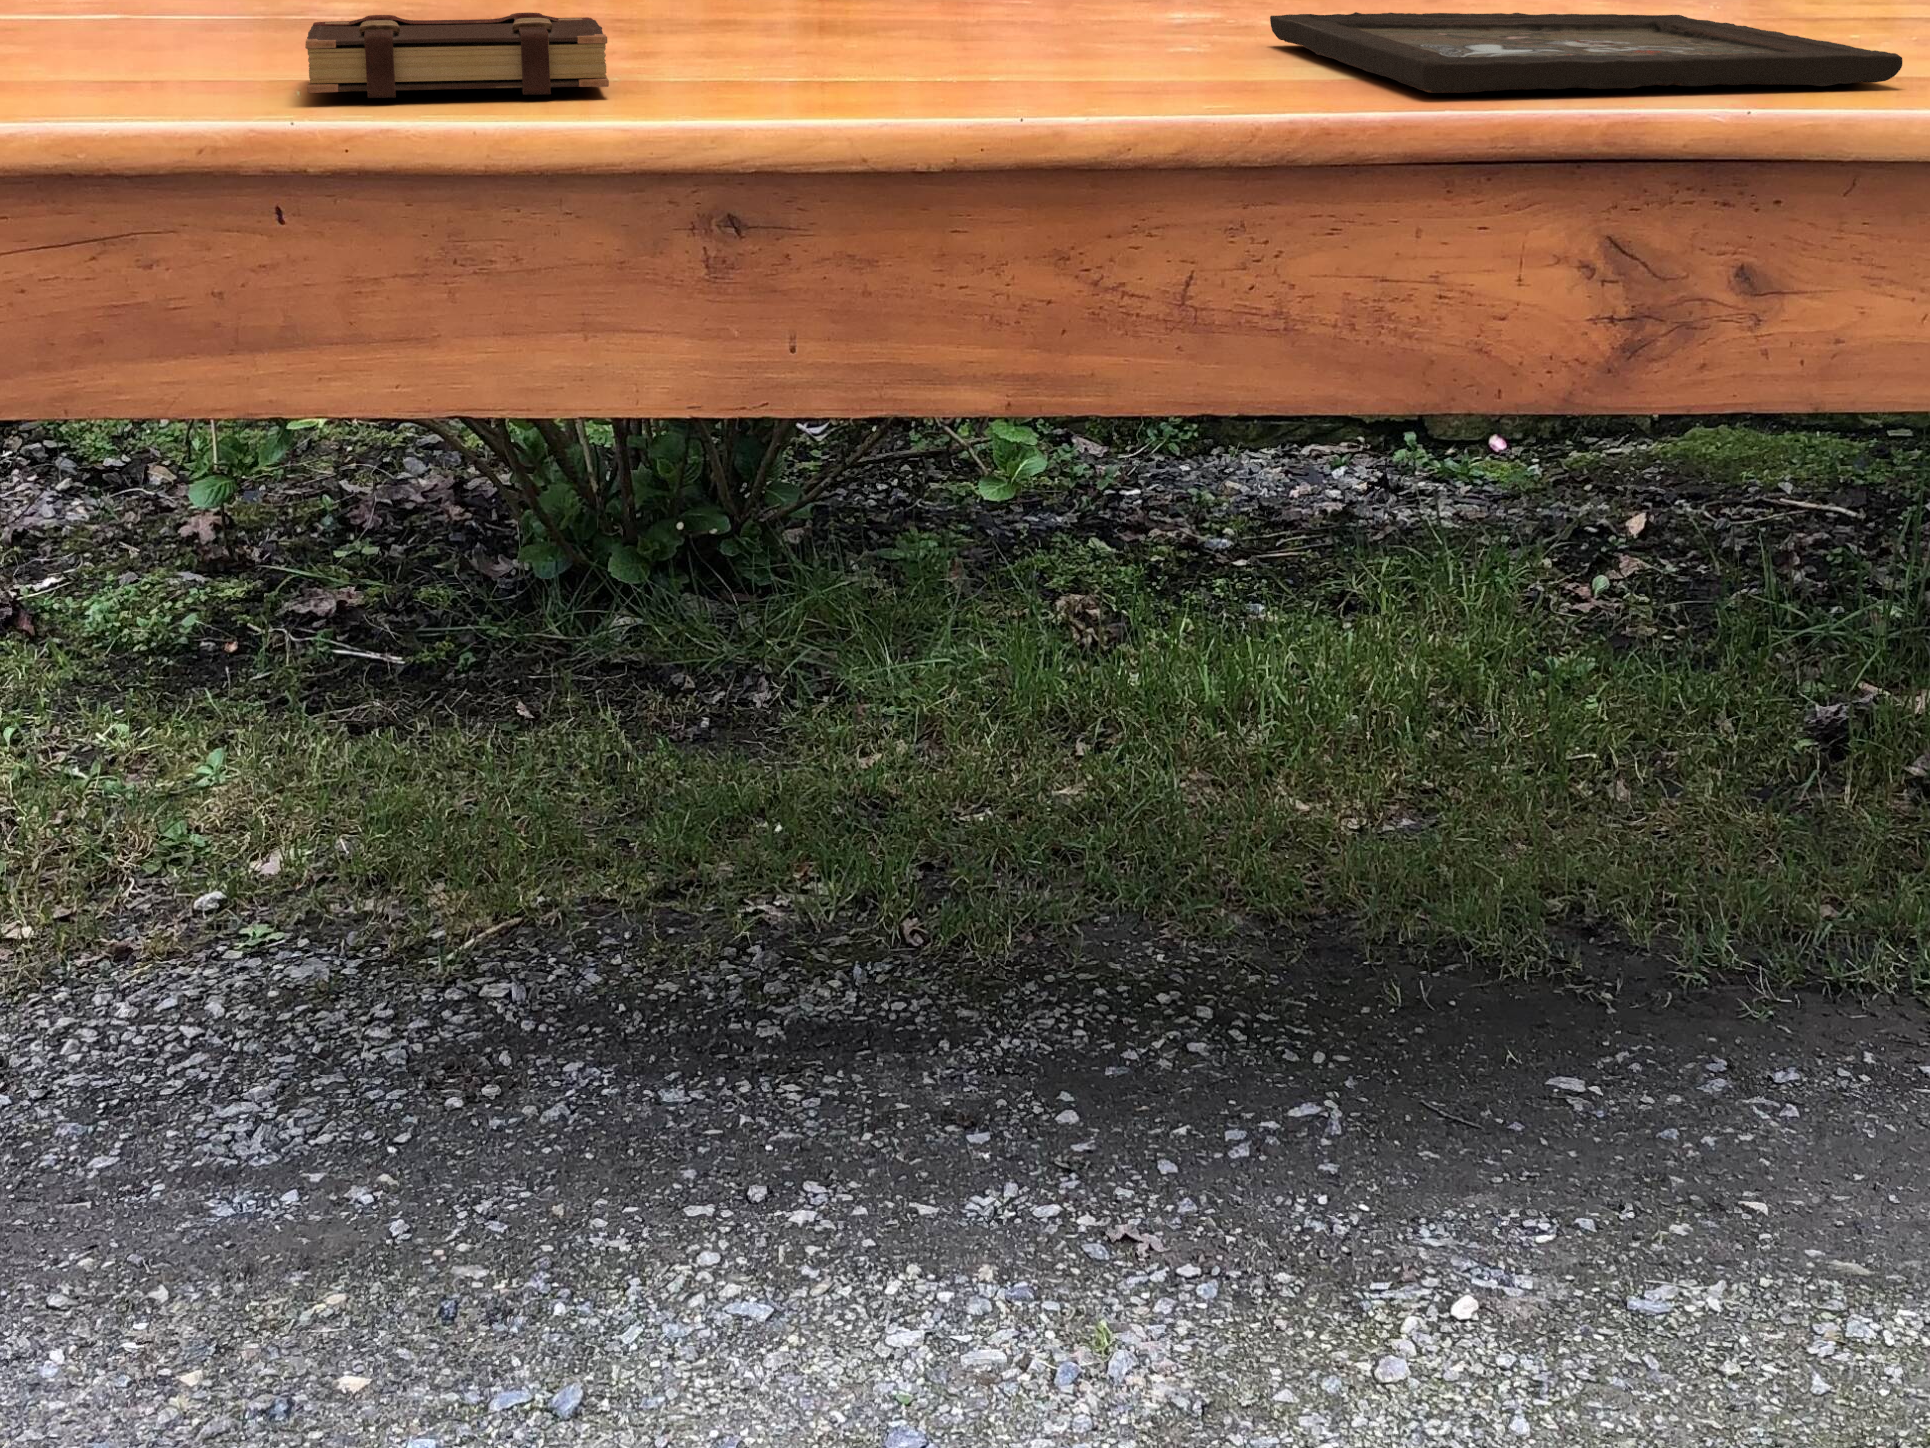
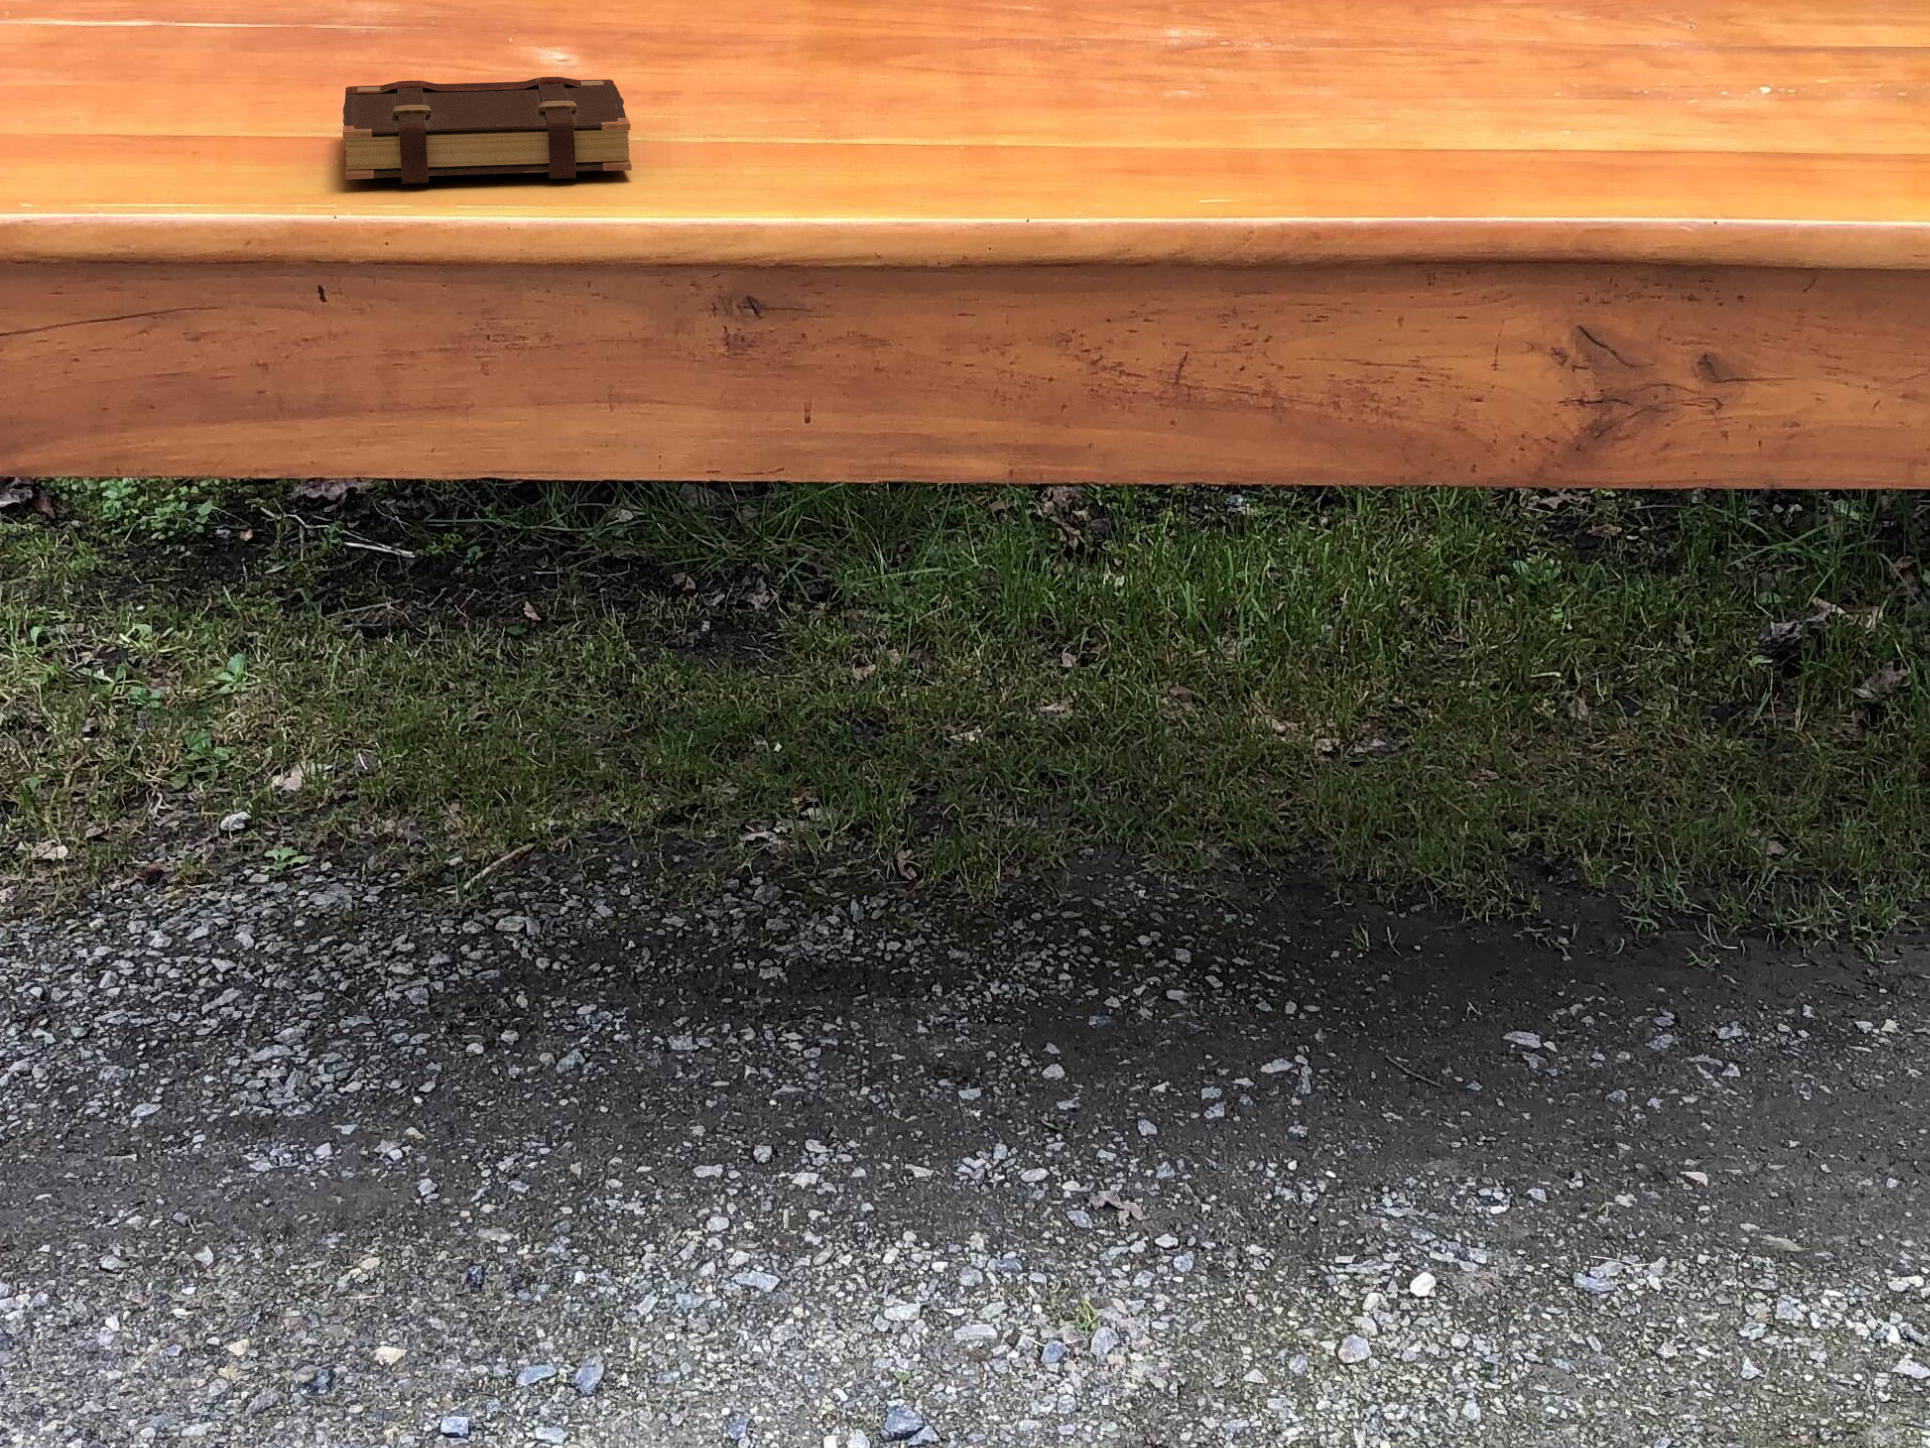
tray: present [1270,12,1902,93] -> none [1264,50,1866,190]

